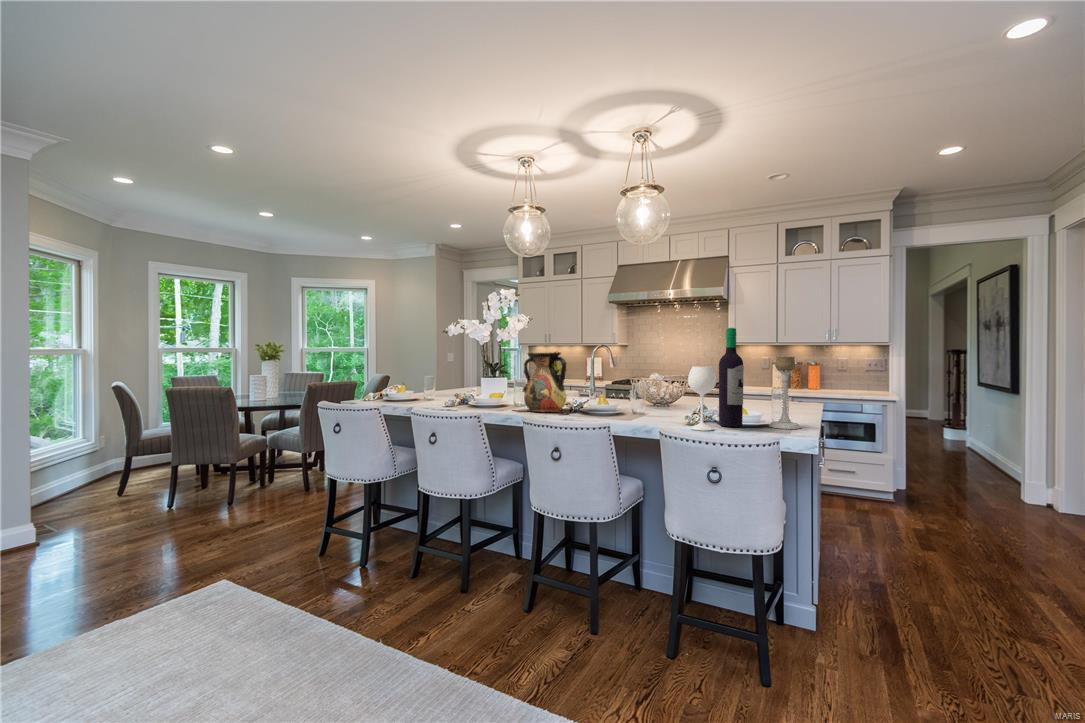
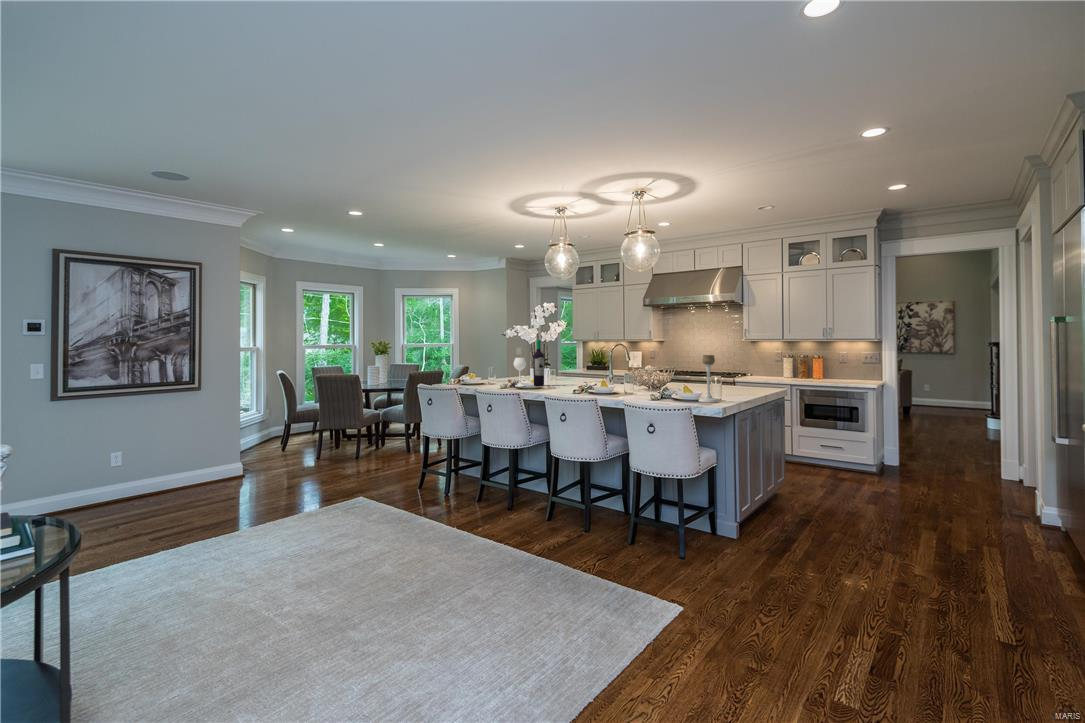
wine bottle: present [688,328,744,431] -> present [514,340,544,386]
vase: present [514,352,566,413] -> none [542,351,578,392]

